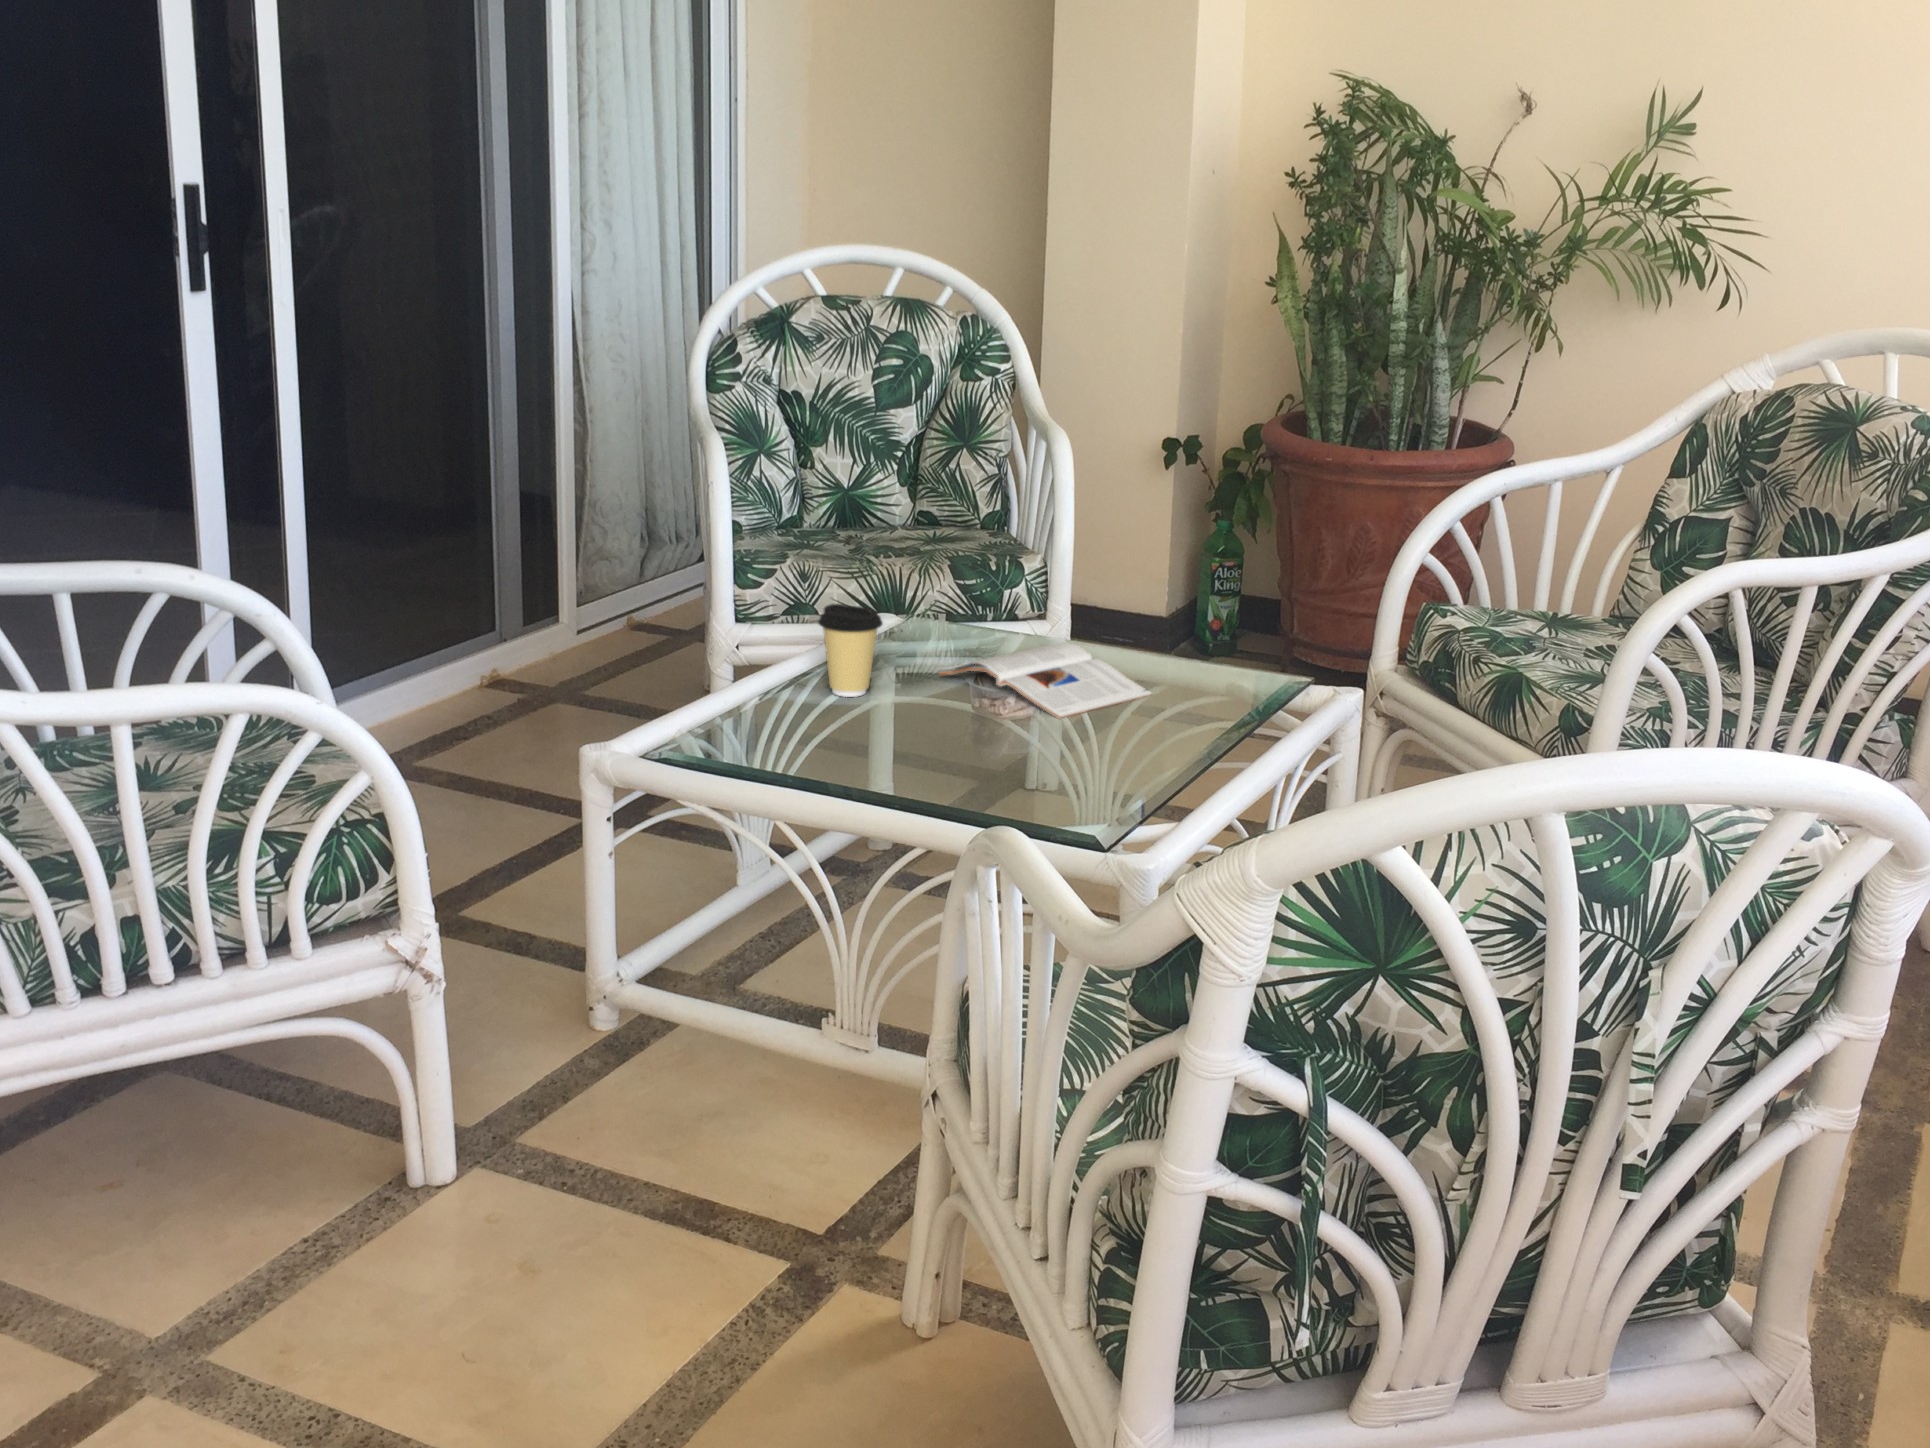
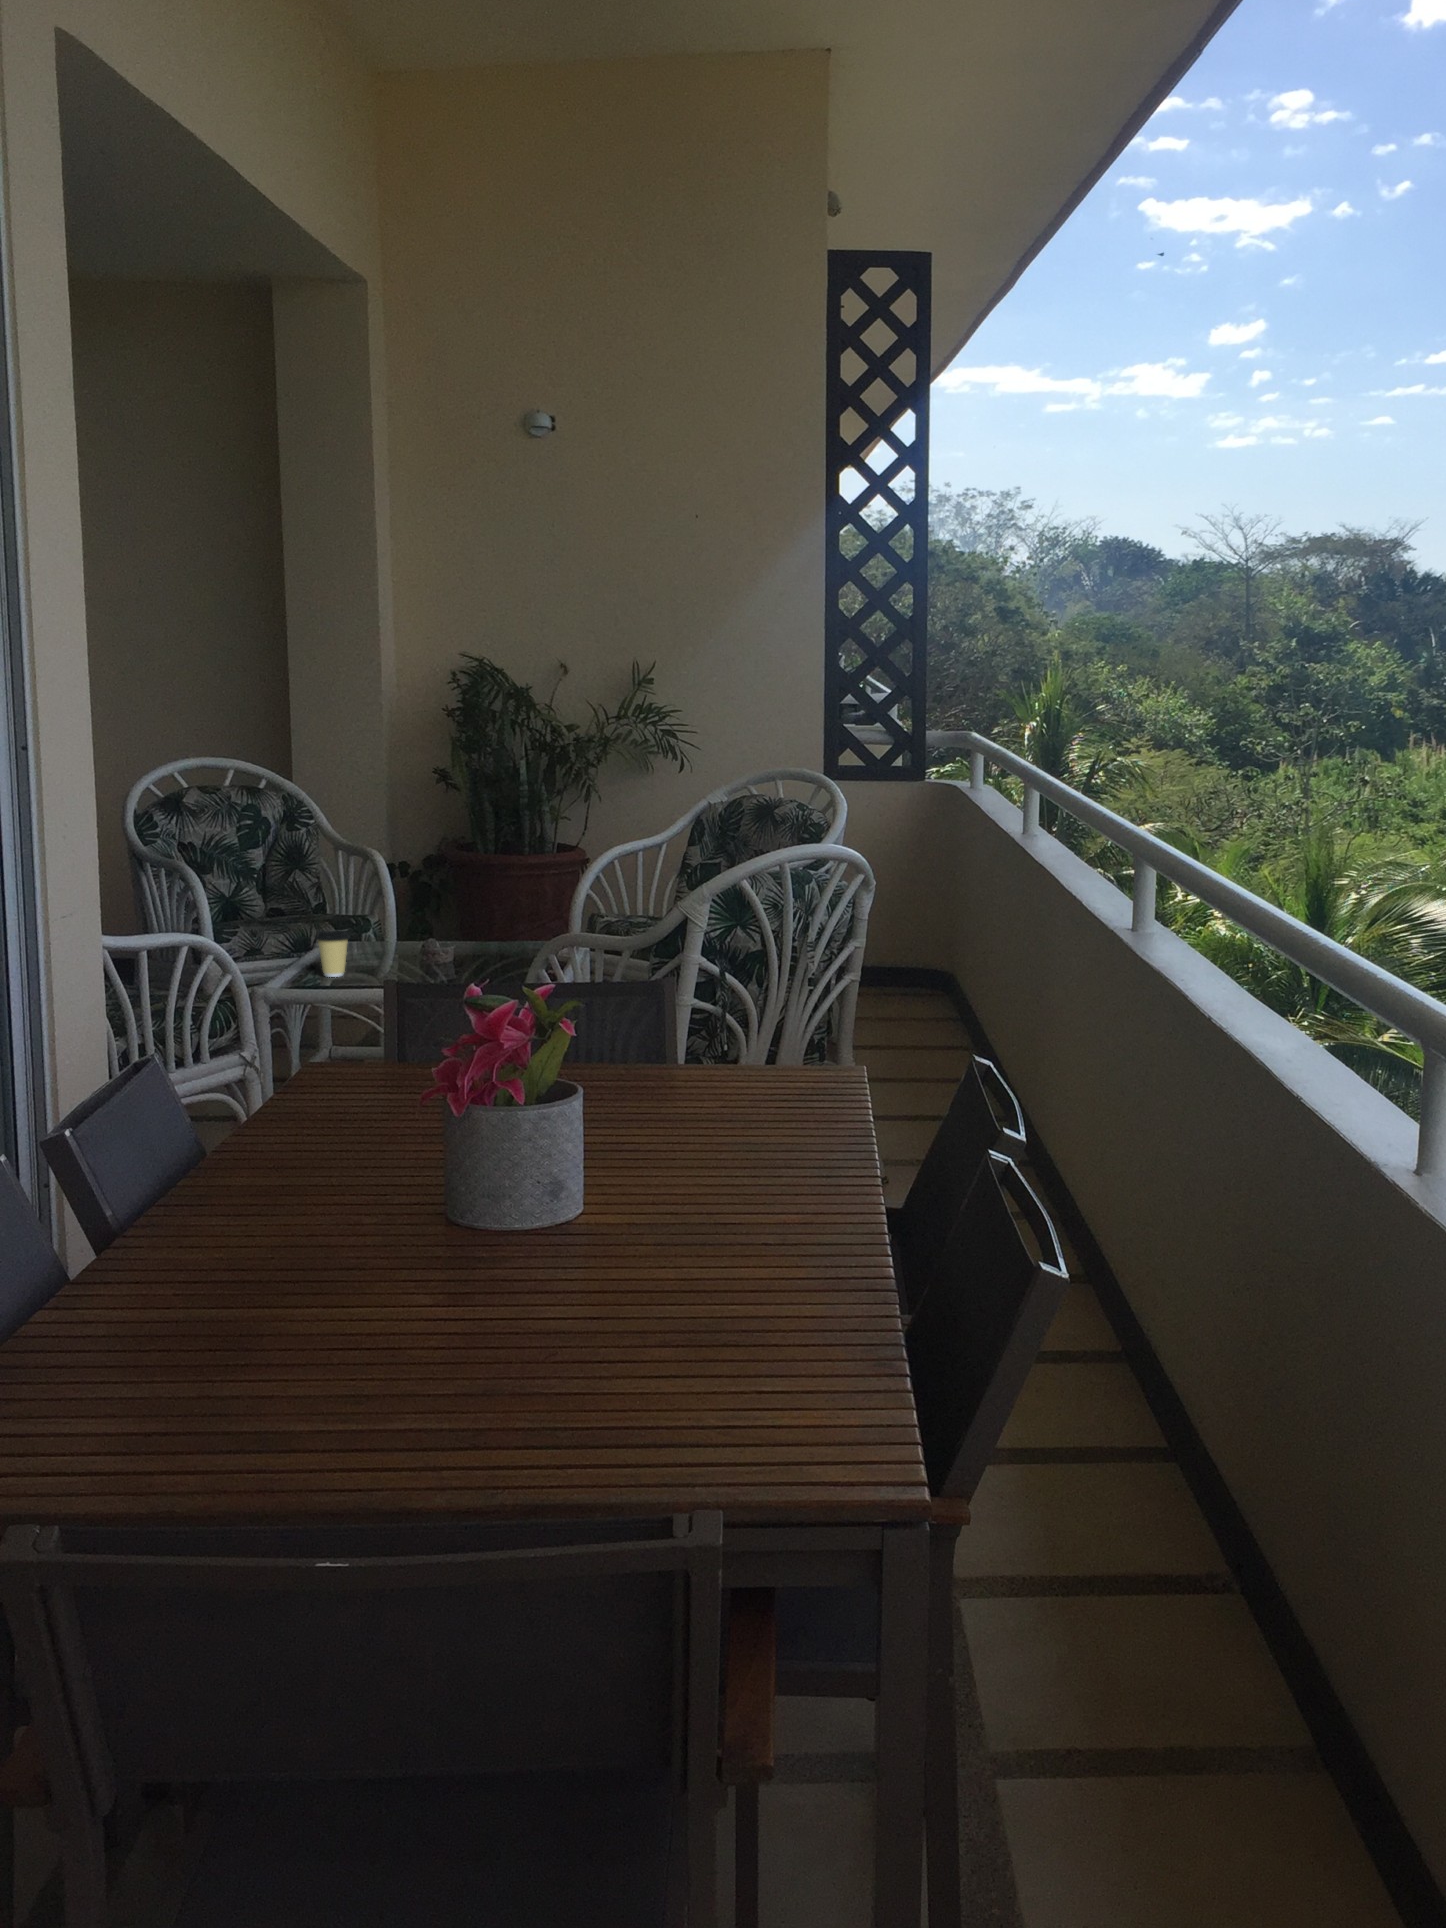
magazine: present [939,643,1151,719] -> none [372,945,487,972]

